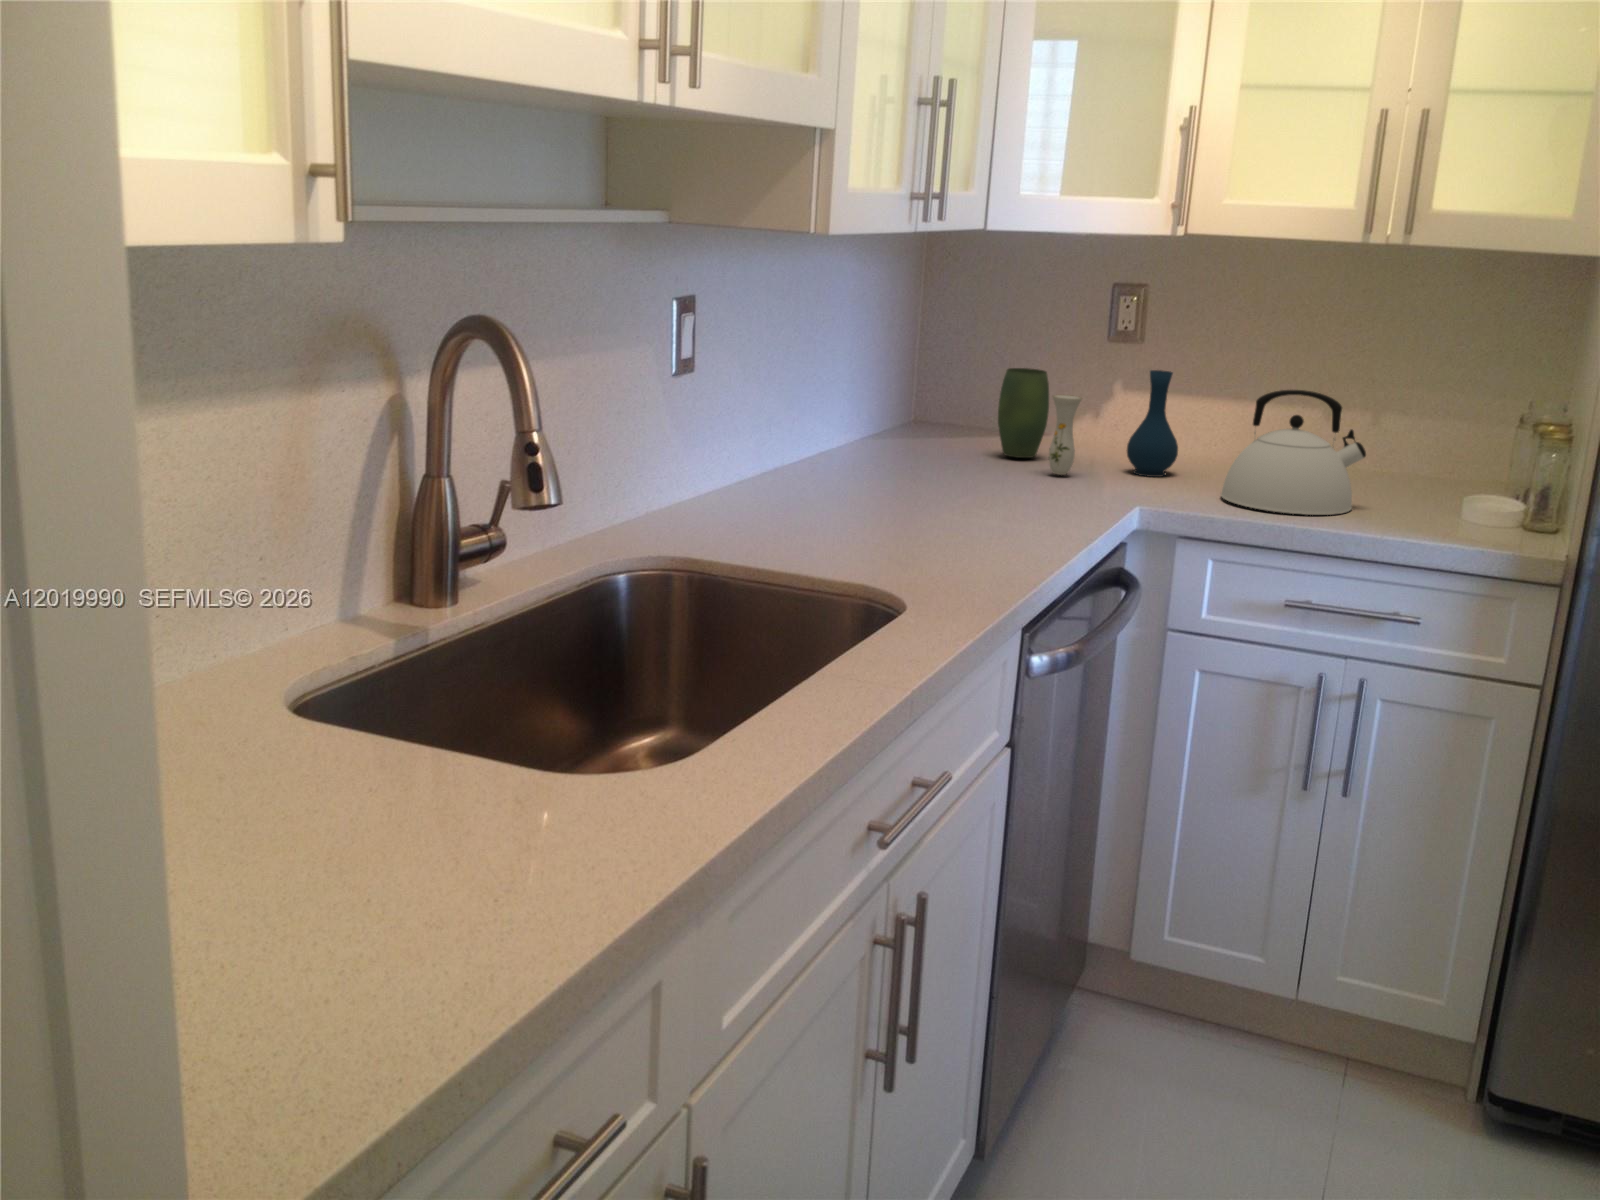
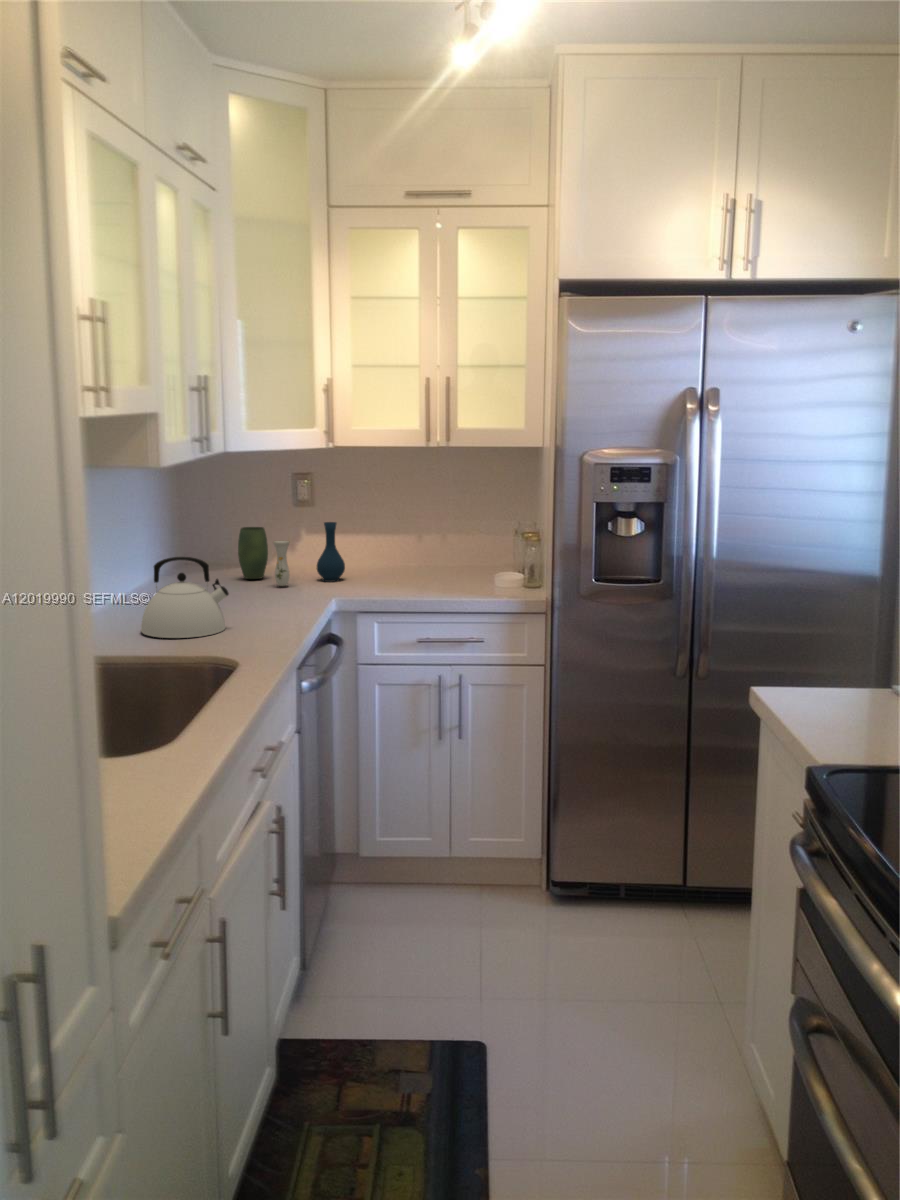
kettle: present [1221,390,1366,515] -> present [141,557,229,638]

